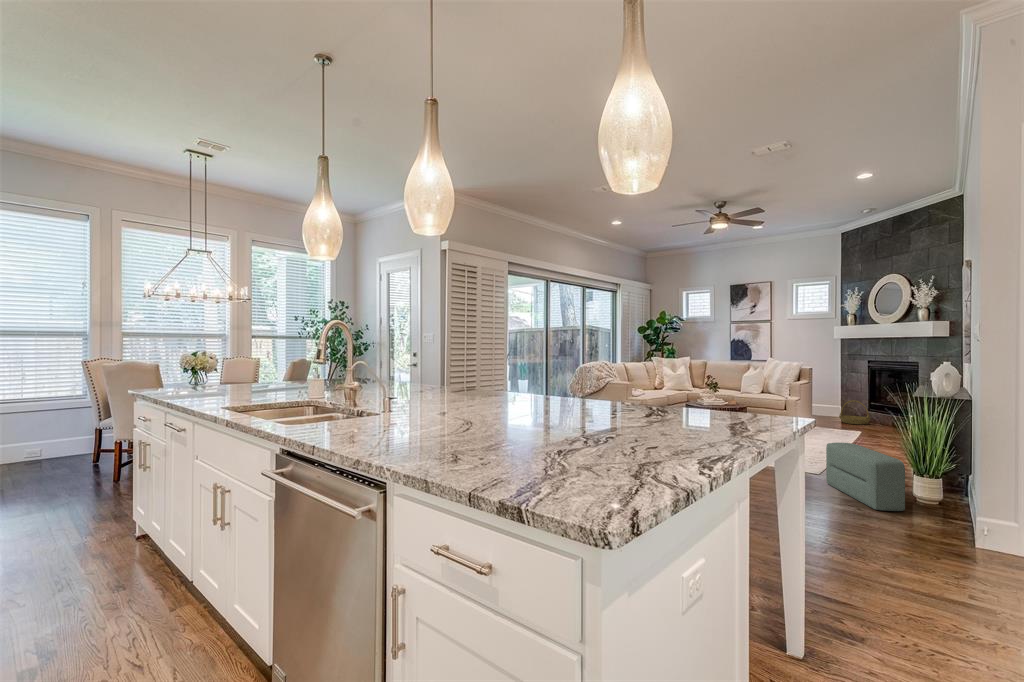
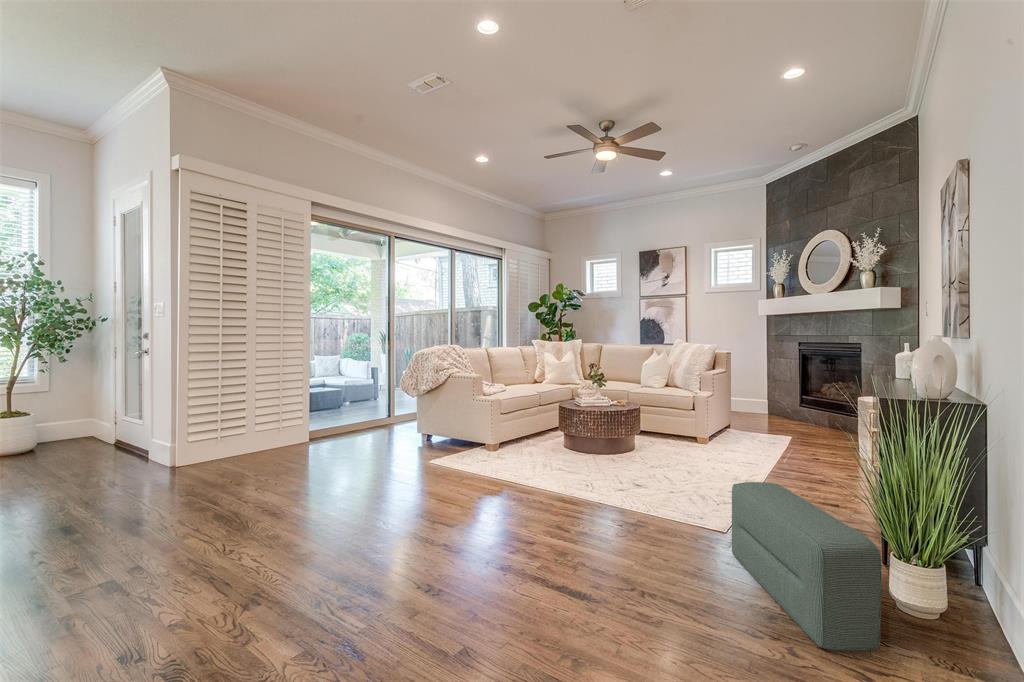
basket: present [839,400,871,424] -> none [763,393,801,423]

